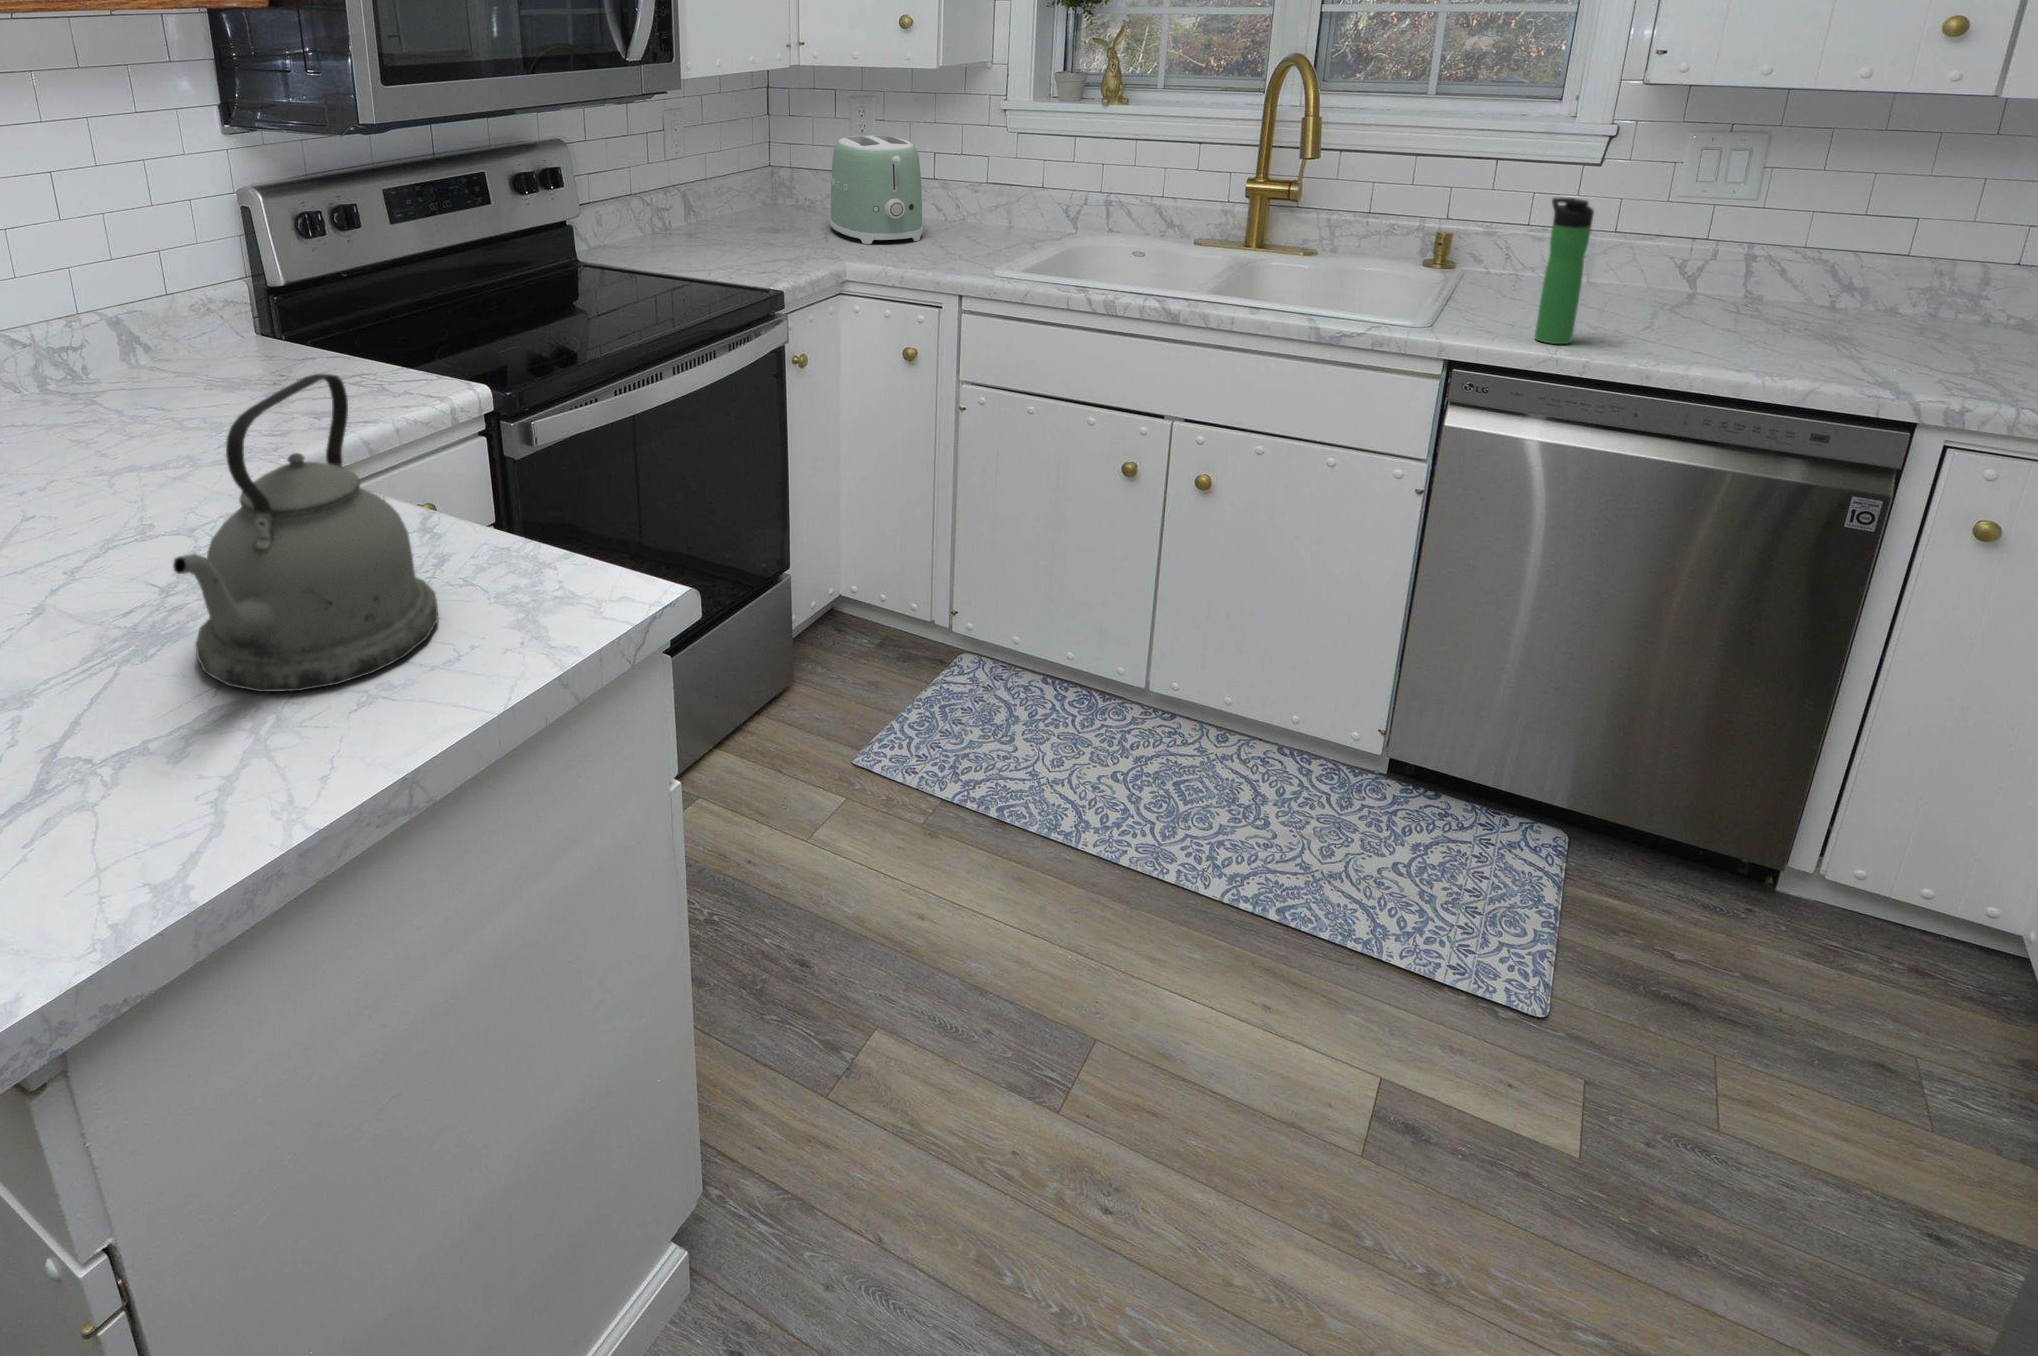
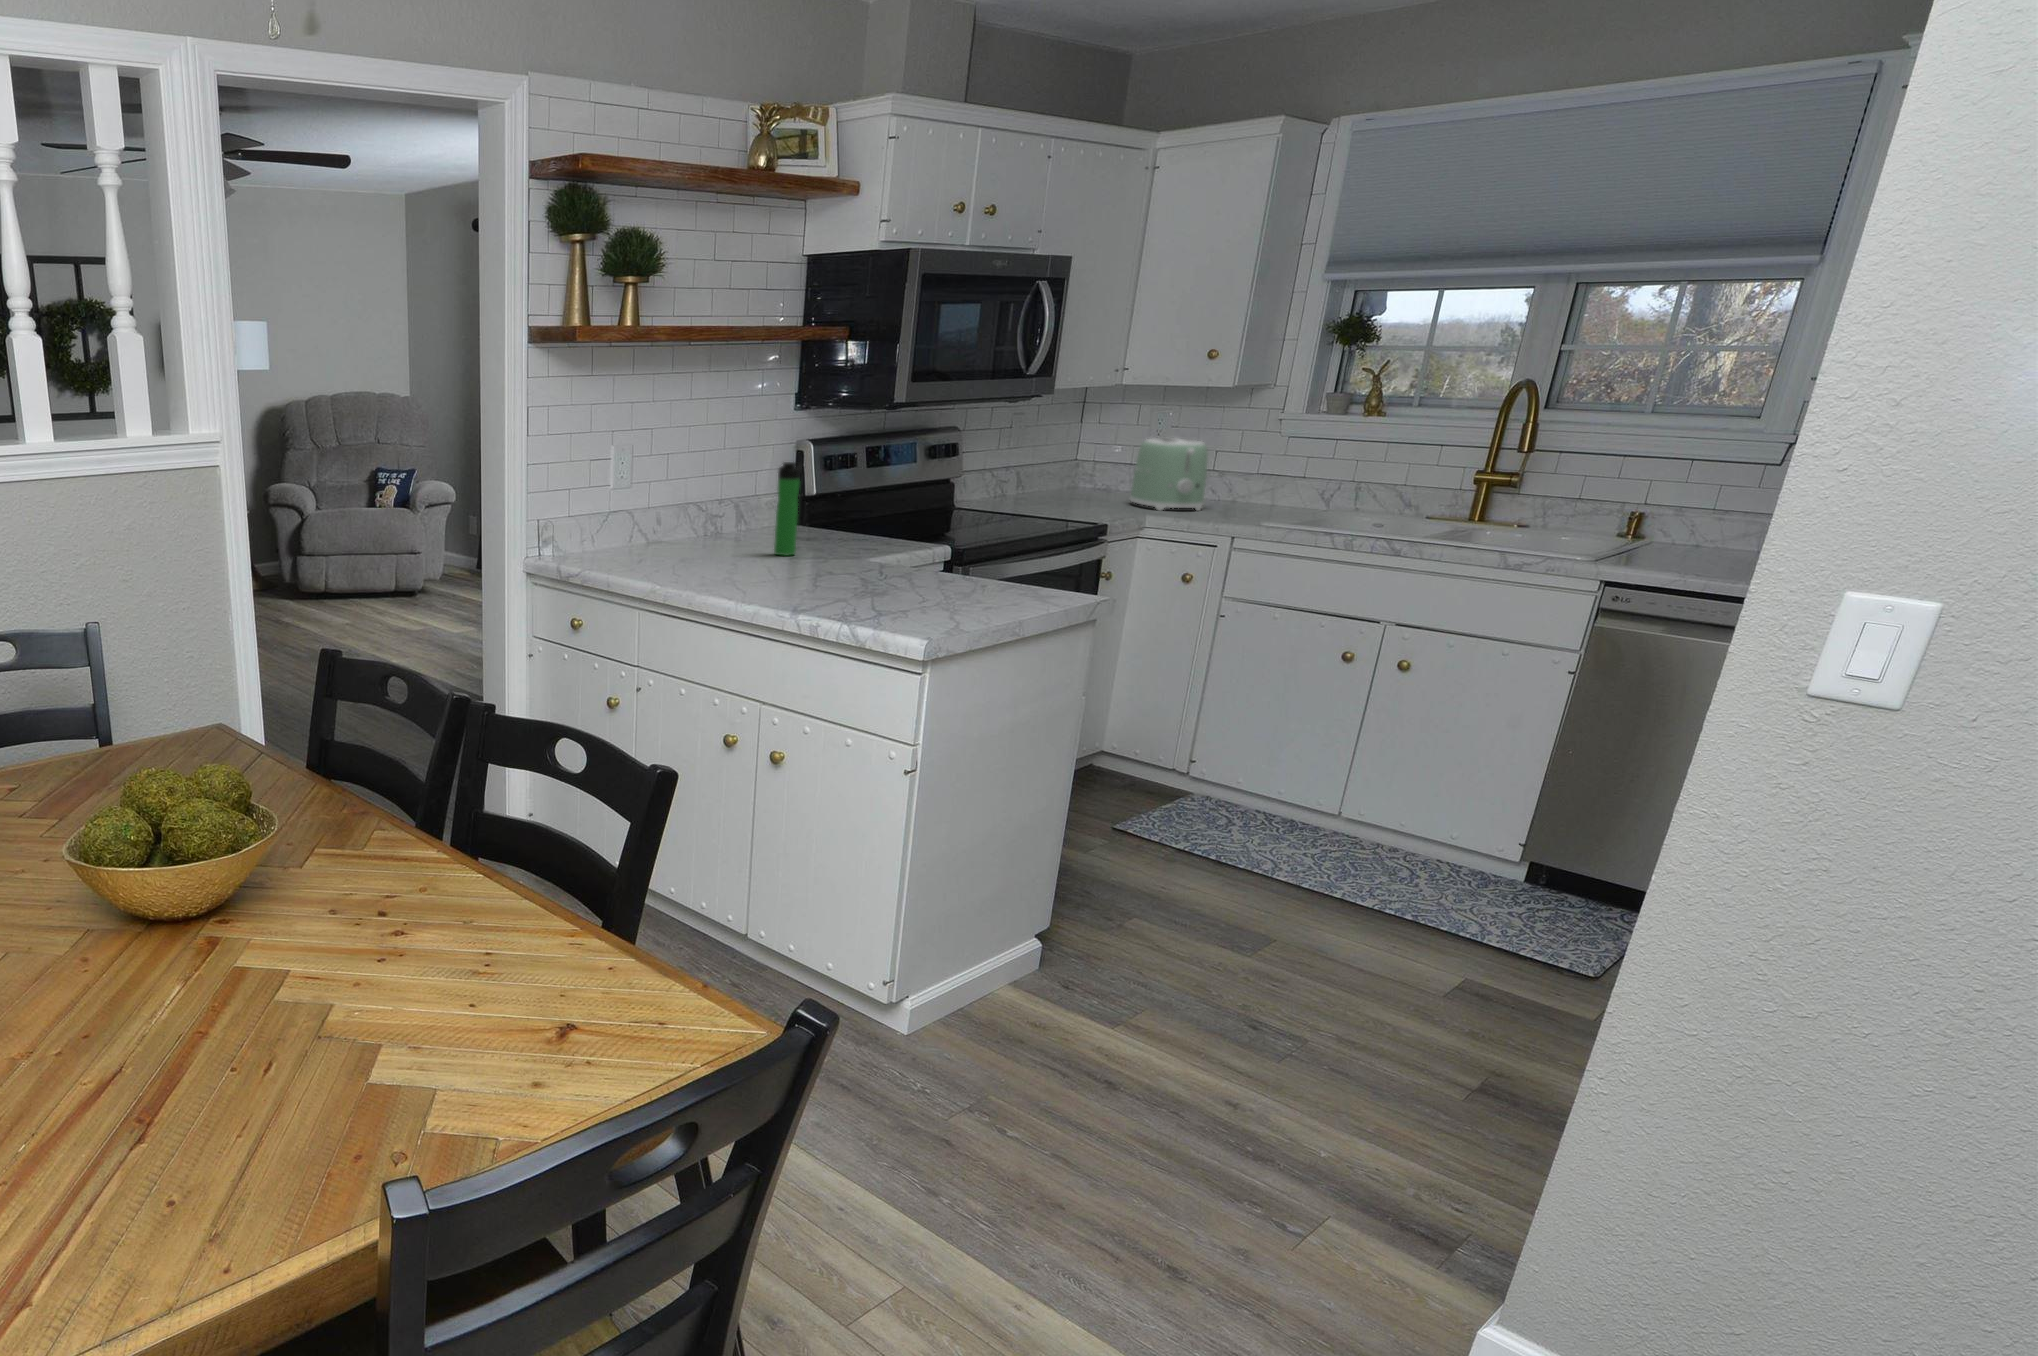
bottle: present [1535,198,1594,344] -> present [774,462,802,556]
kettle: present [173,374,438,692] -> none [890,476,987,591]

